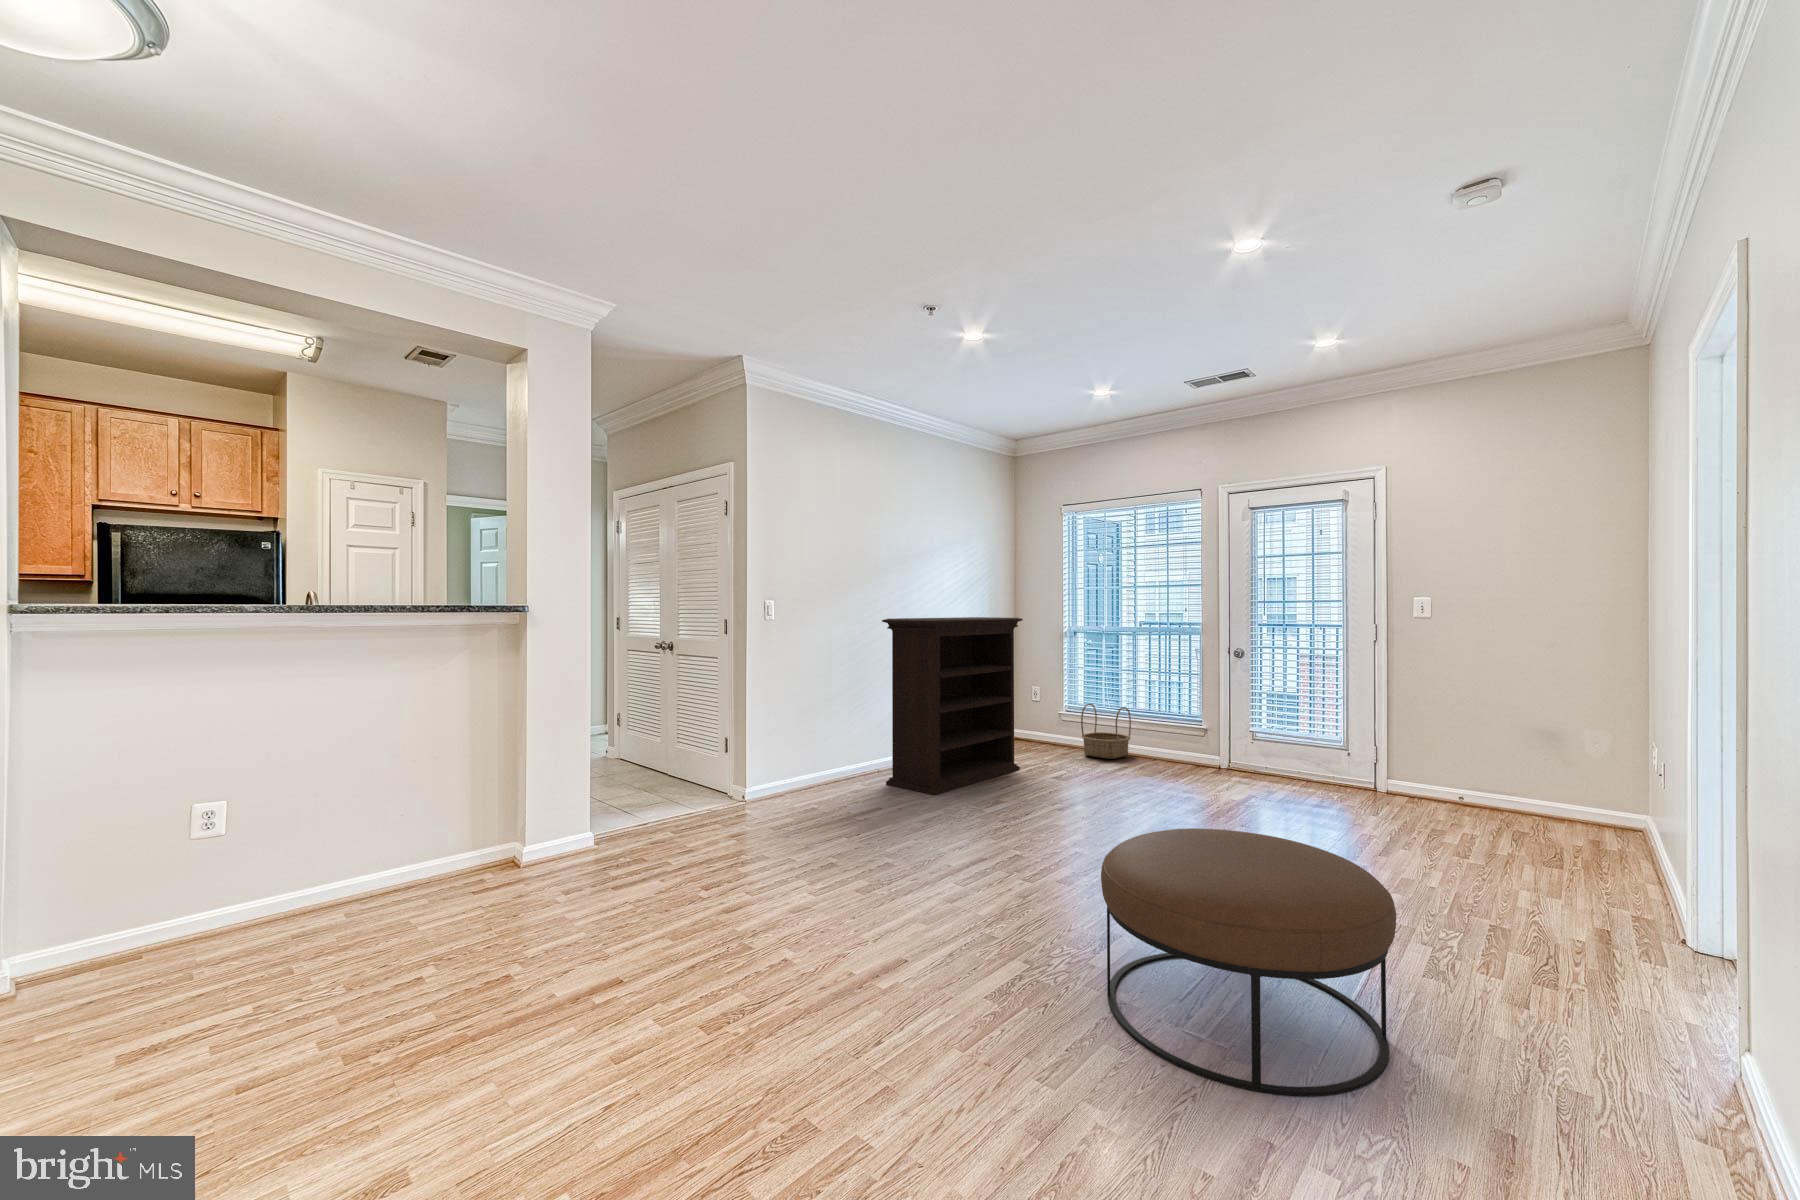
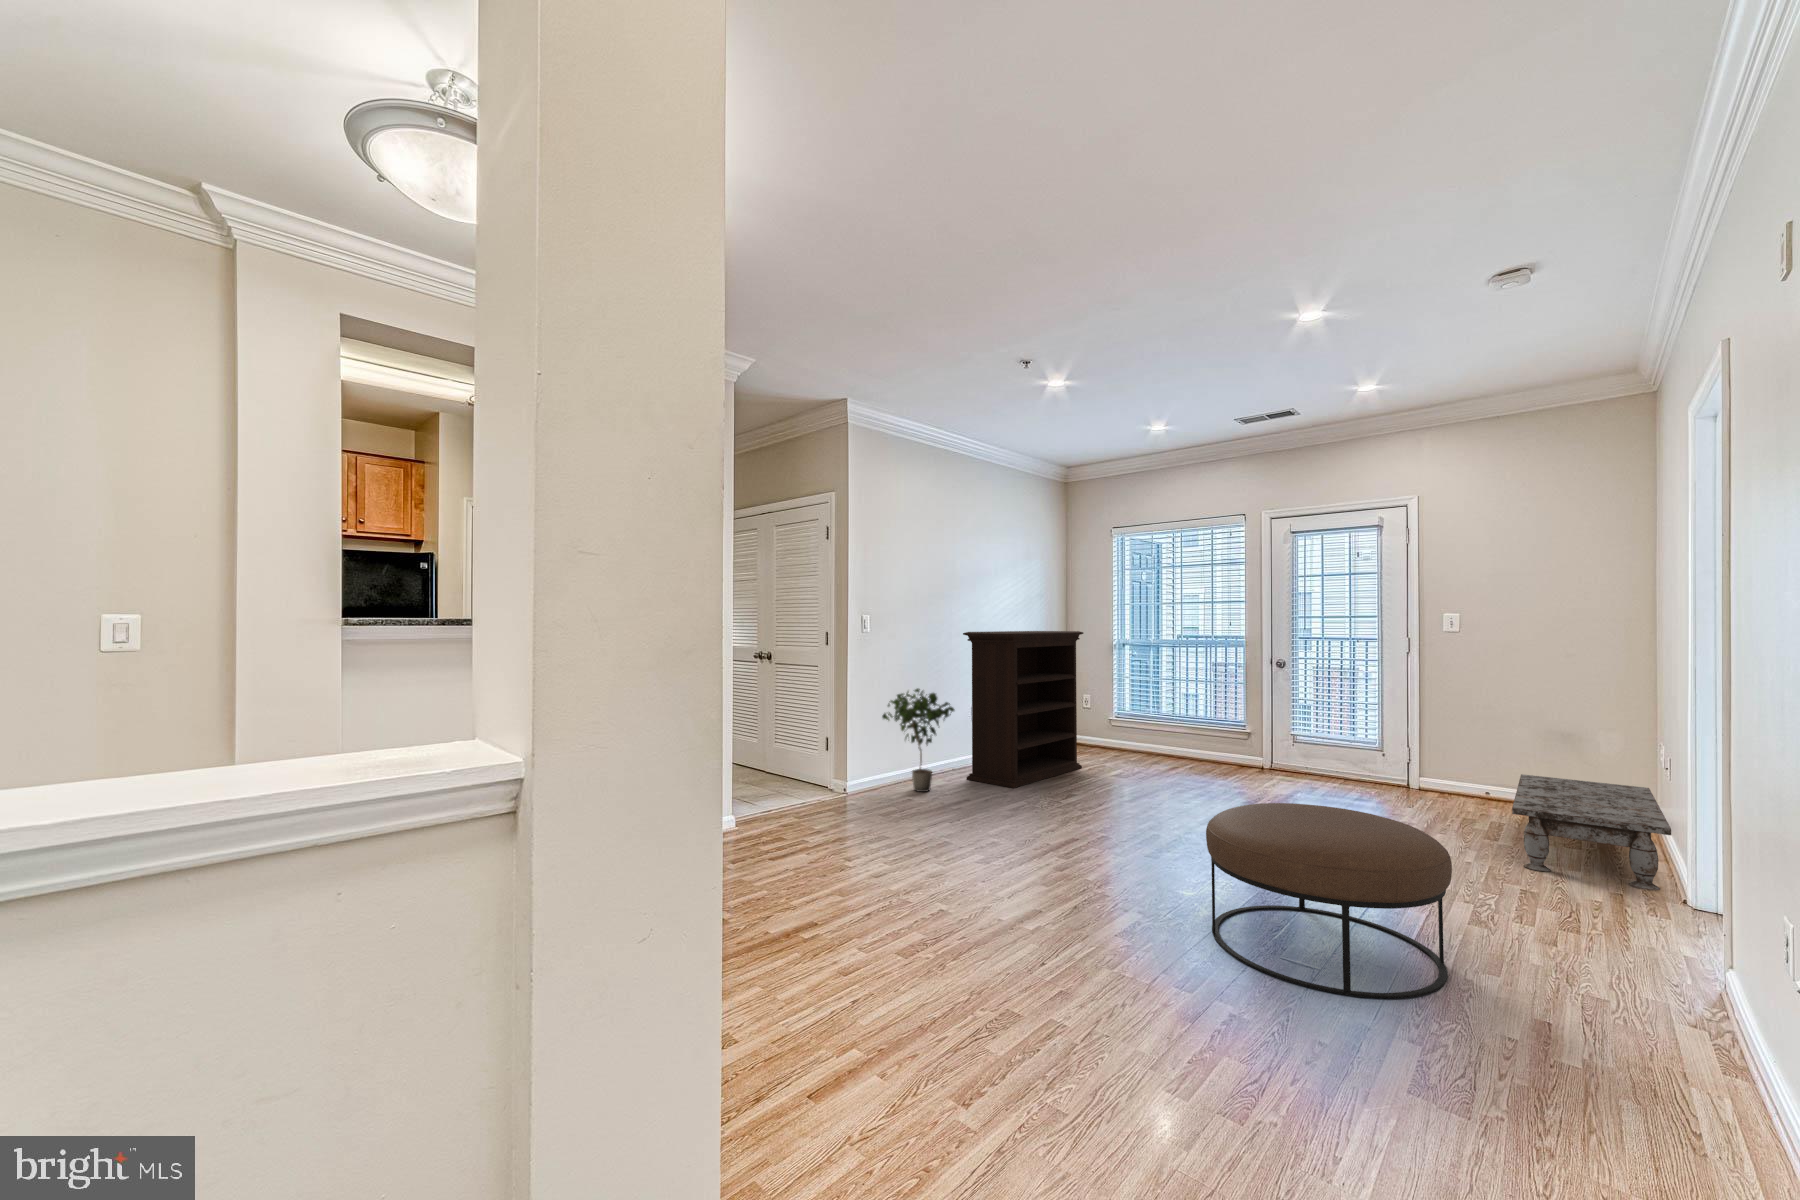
potted plant: none [786,682,865,800] -> present [882,688,954,792]
basket: present [1081,704,1131,759] -> none [1133,710,1179,759]
coffee table: none [1484,780,1670,926] -> present [1512,774,1671,890]

